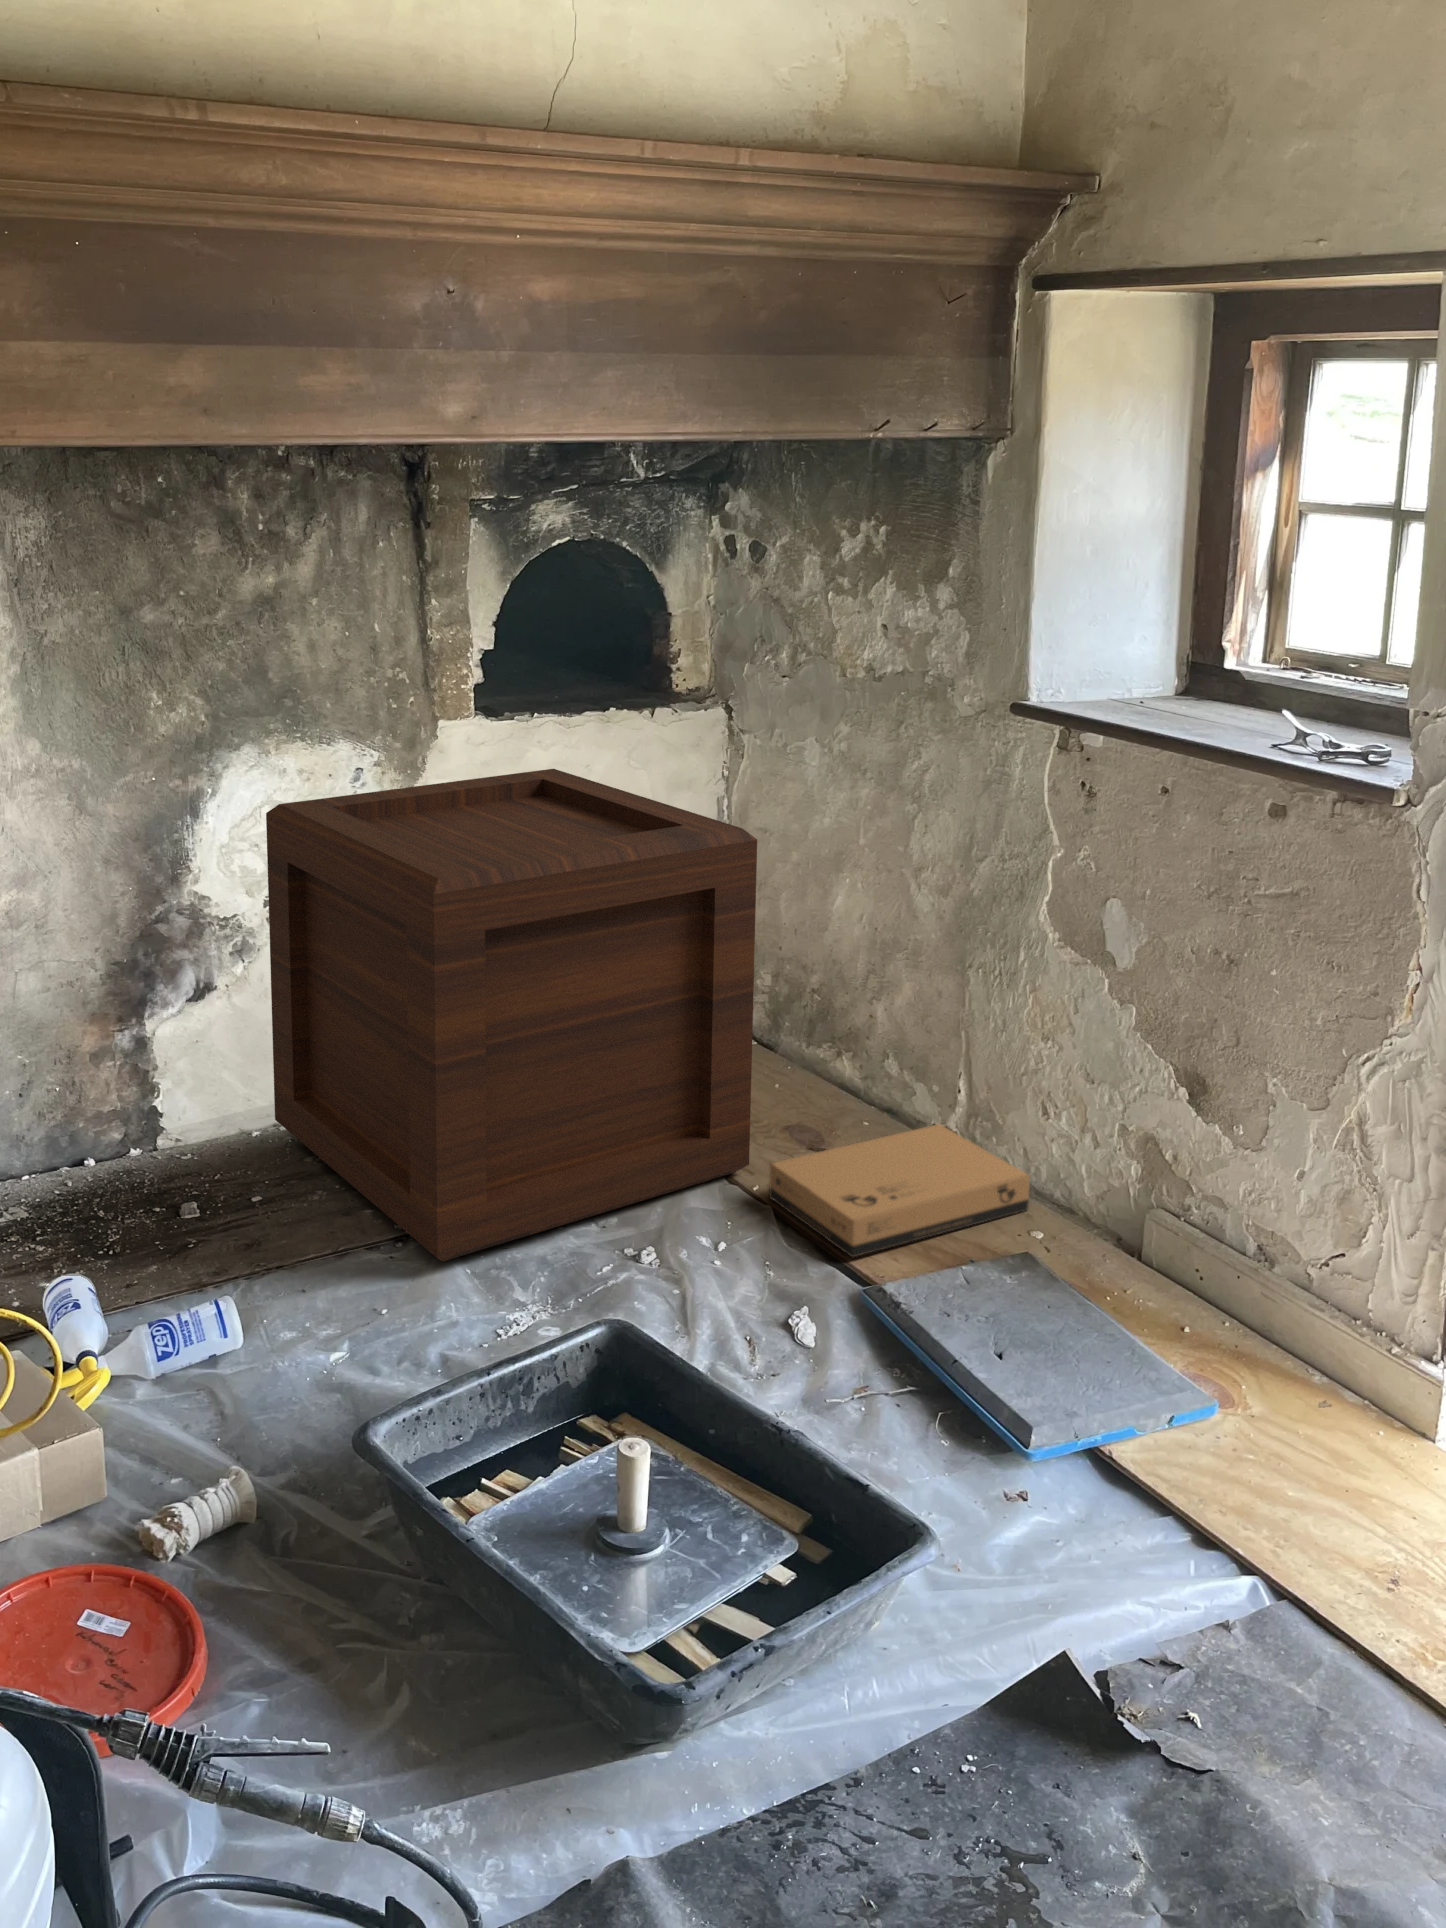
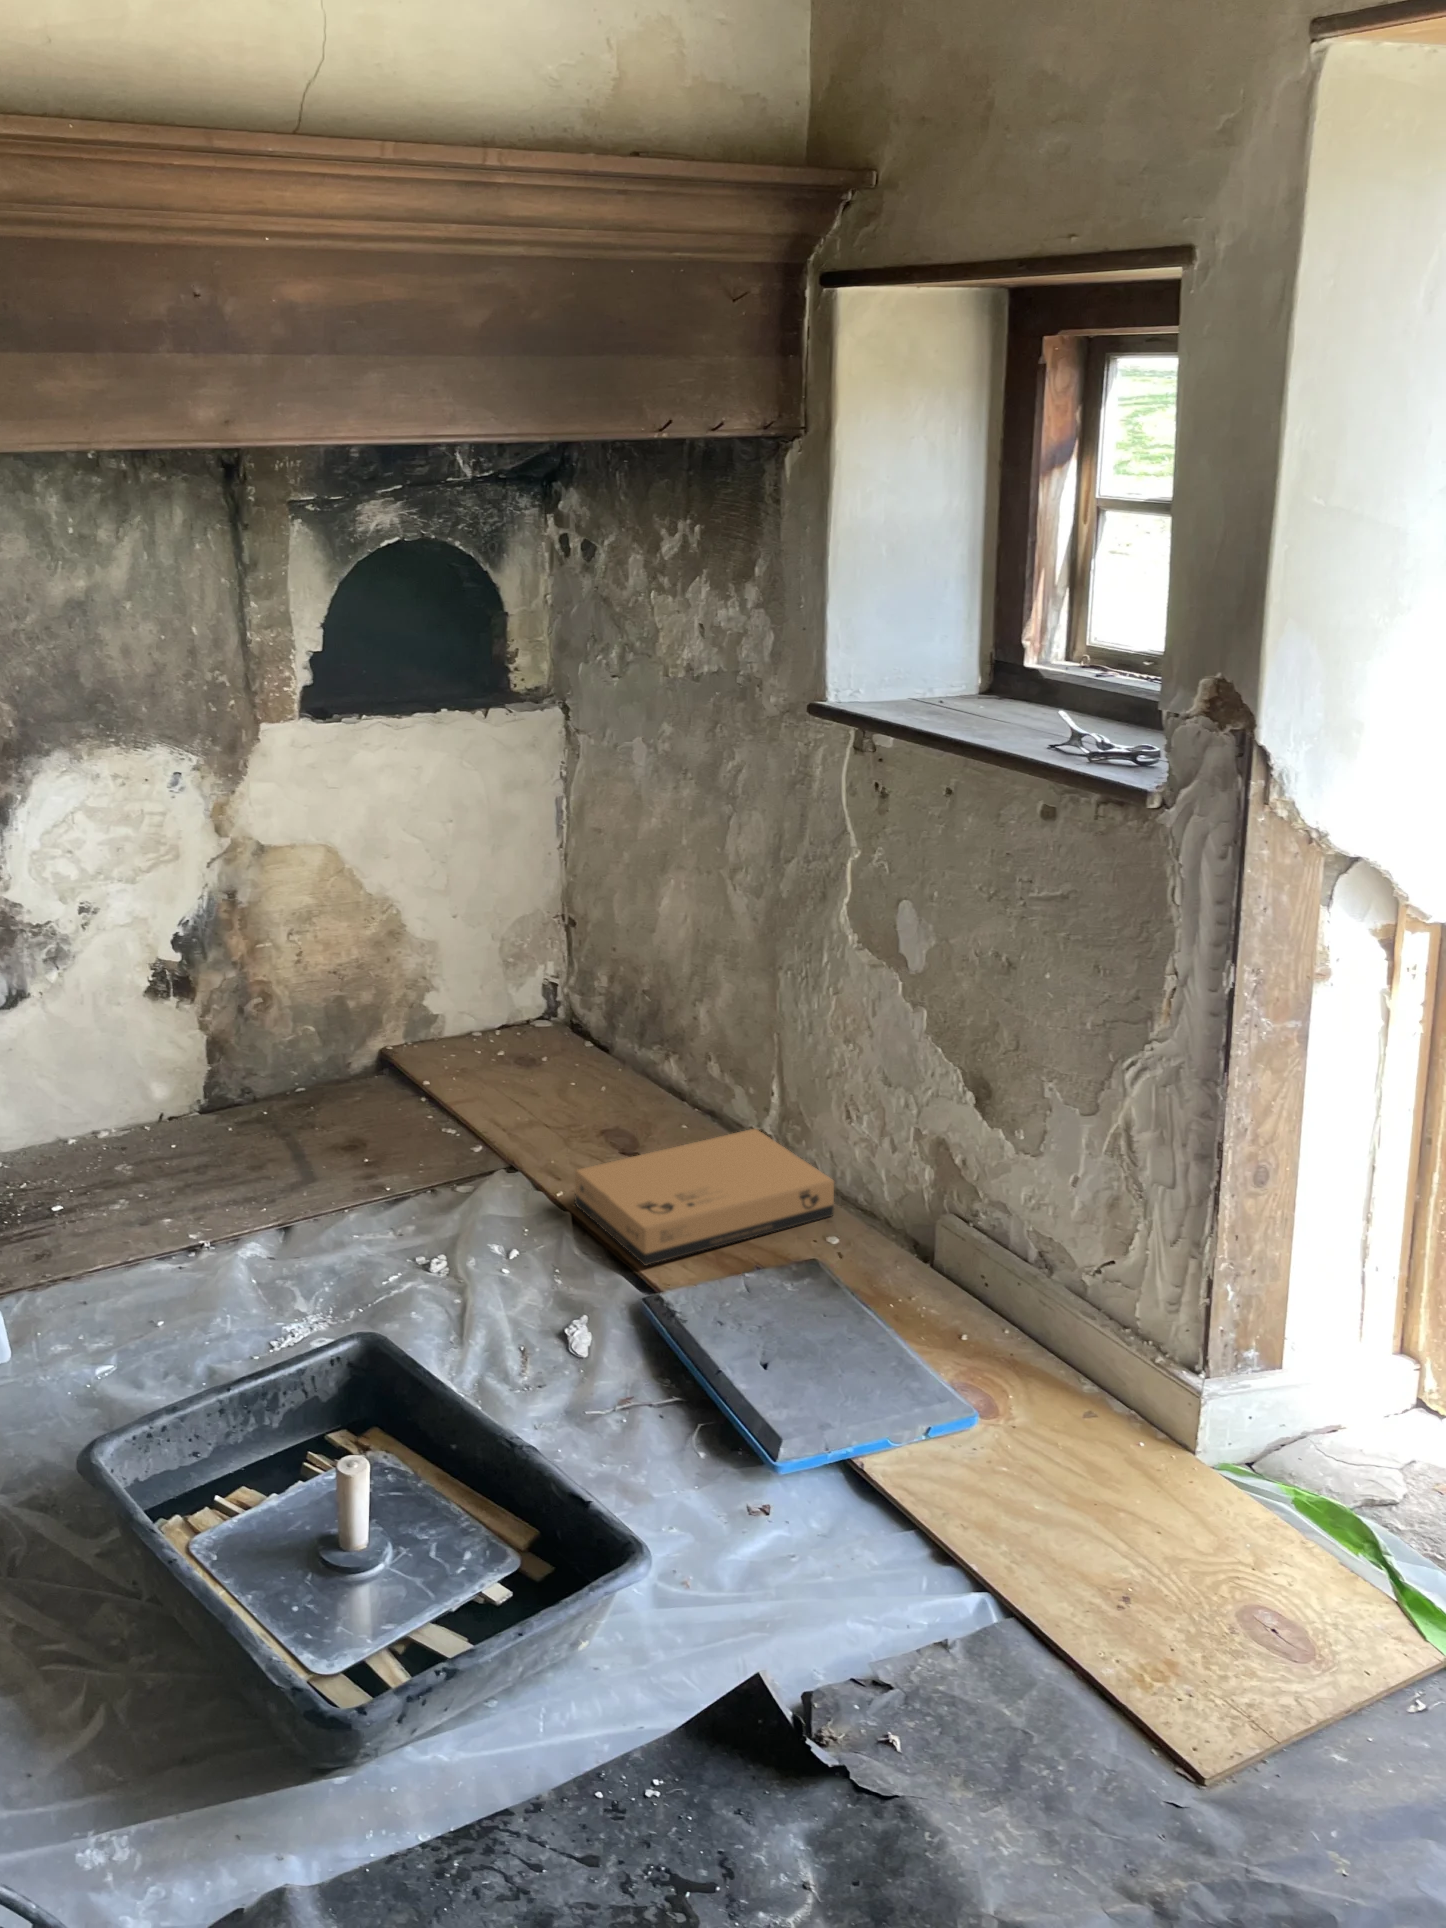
wooden crate: present [266,769,757,1261] -> none [74,770,560,1273]

